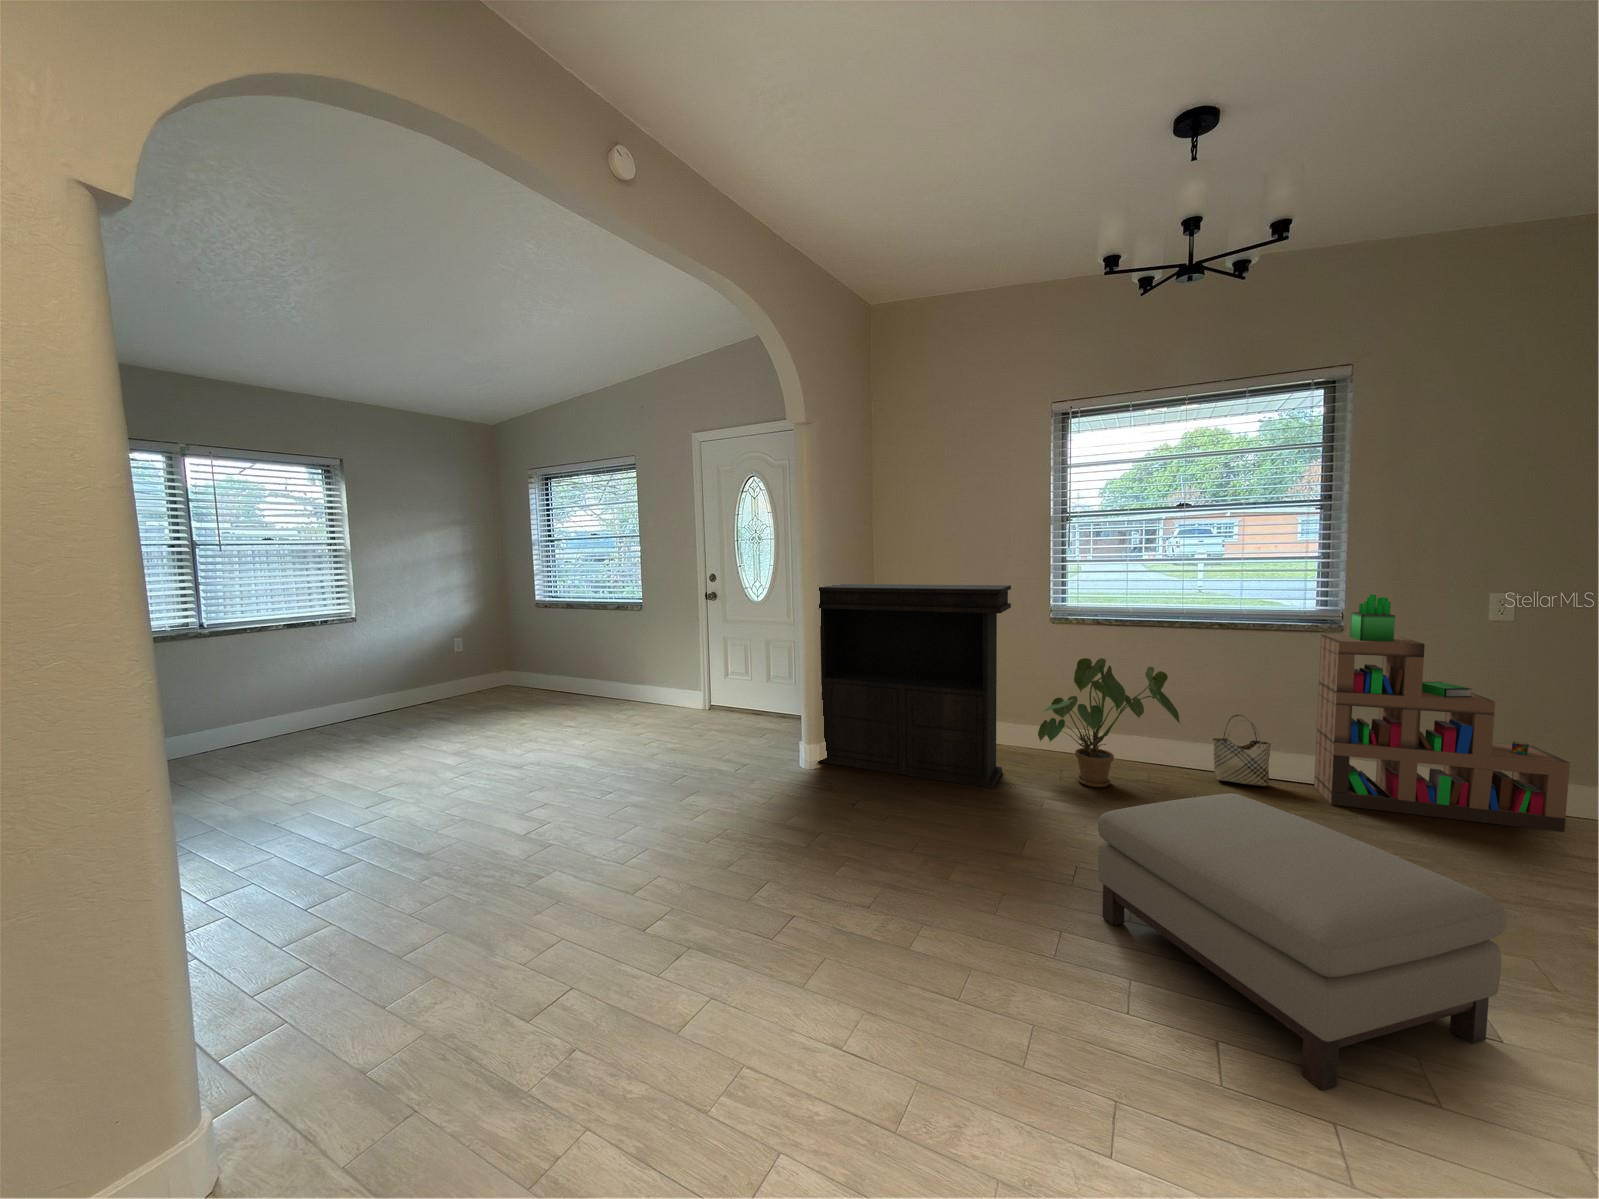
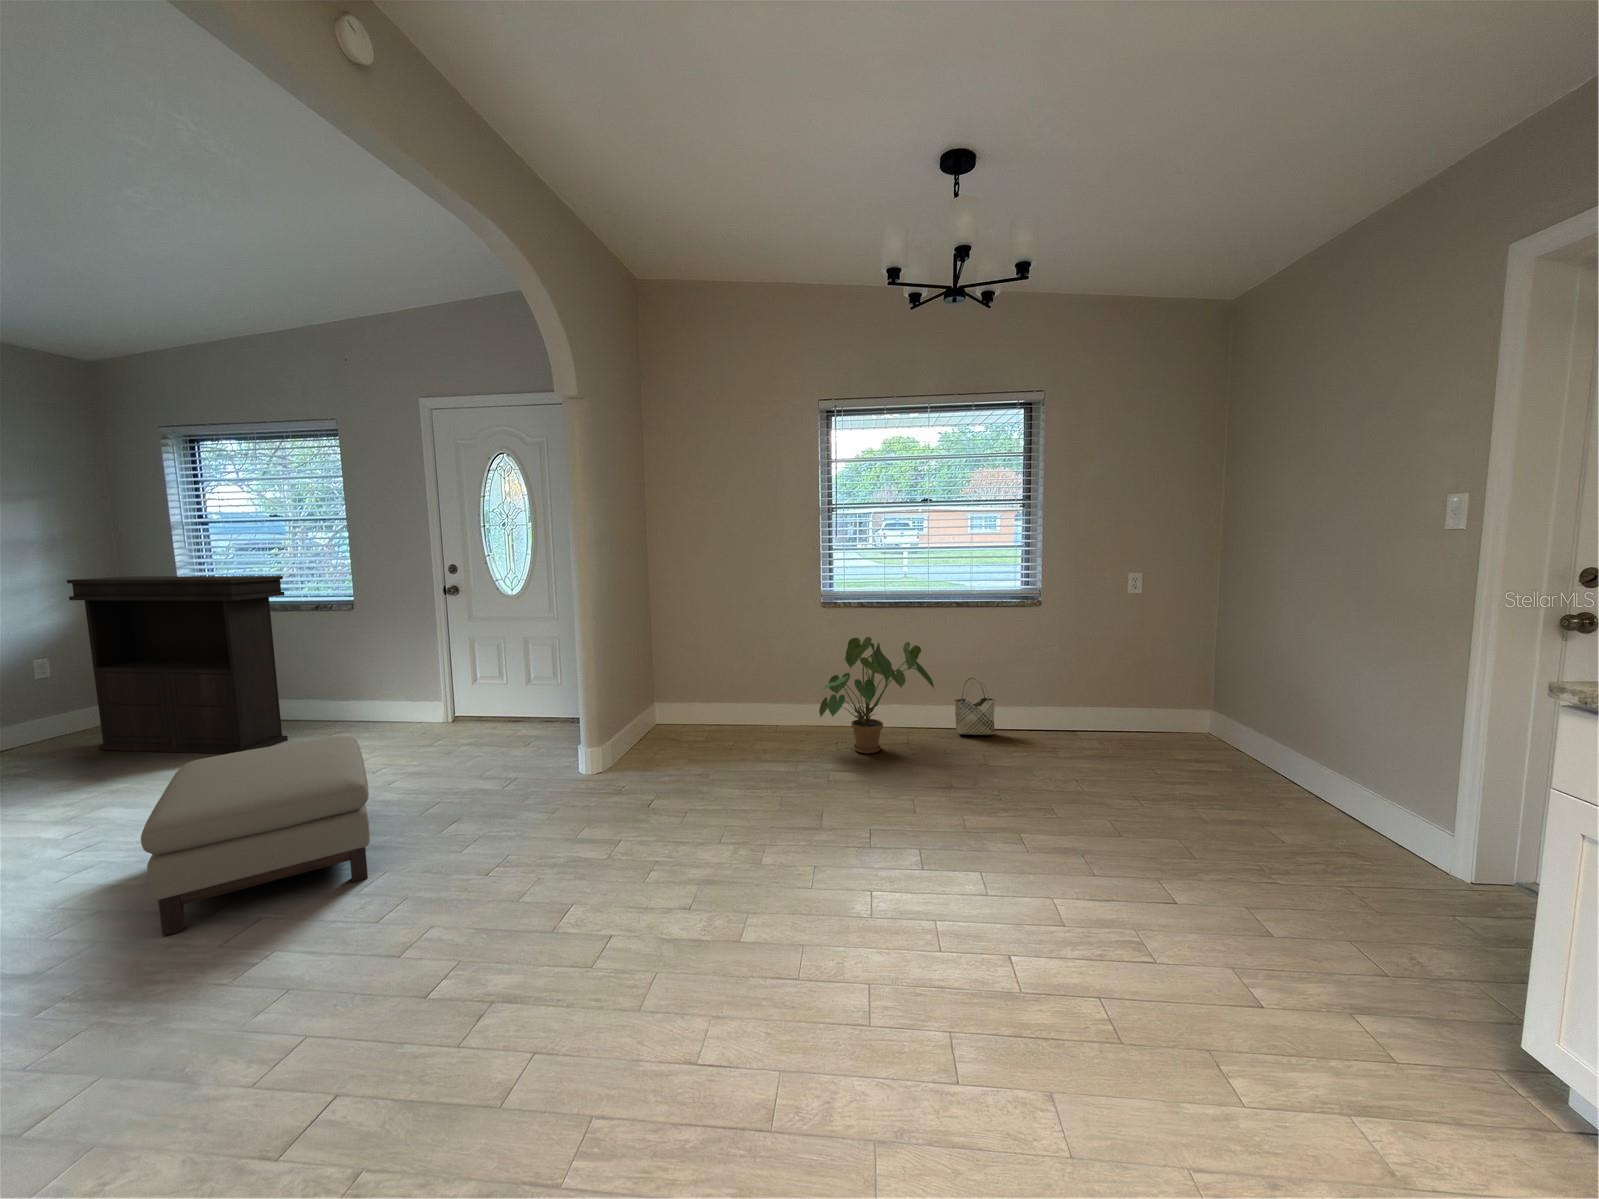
console table: present [818,584,1011,789] -> present [67,576,288,754]
bookshelf: present [1314,595,1570,832] -> none [1023,575,1172,743]
ottoman: present [1098,793,1507,1090] -> present [141,736,370,936]

